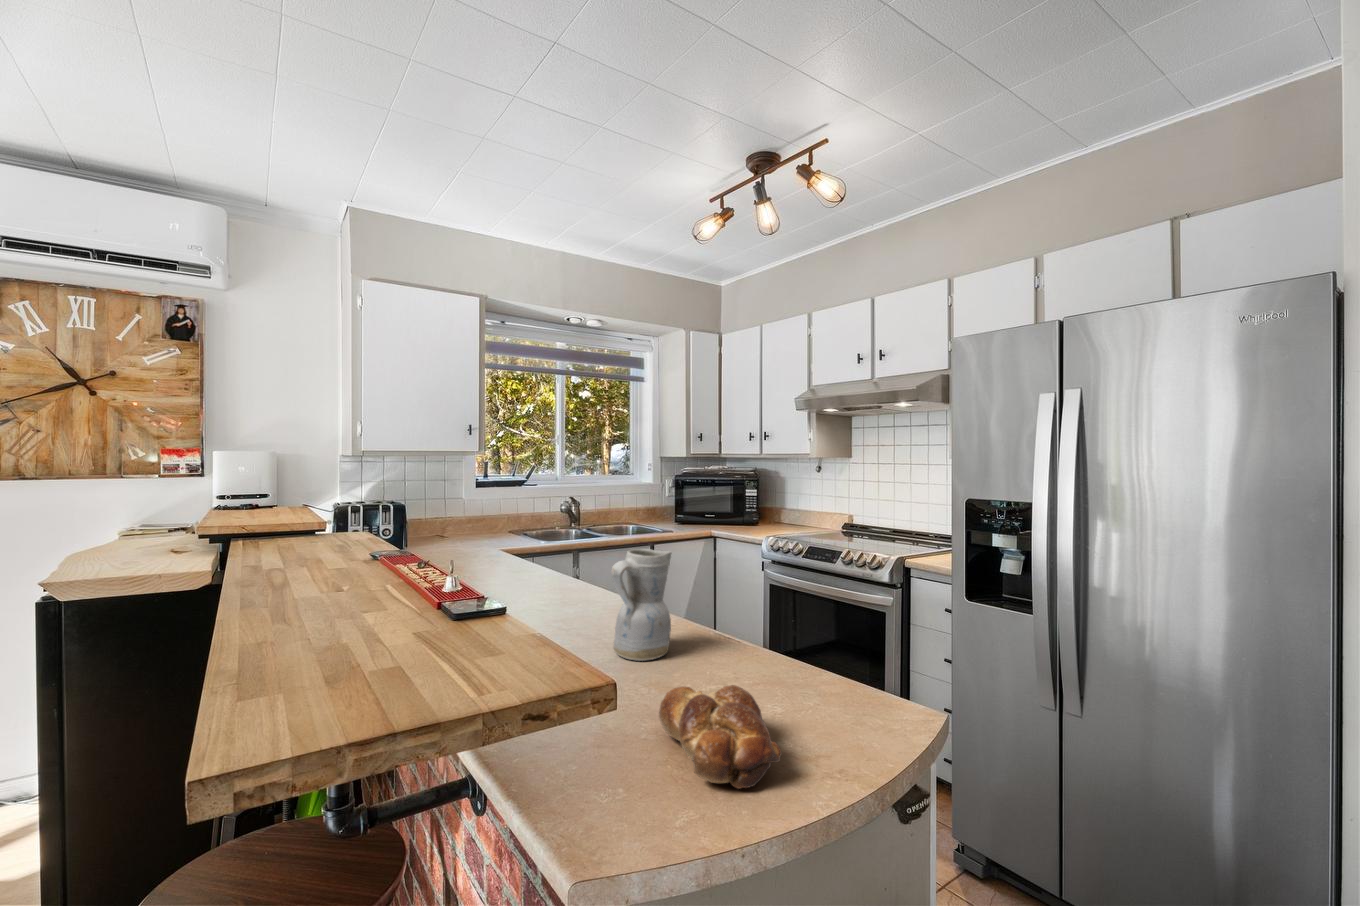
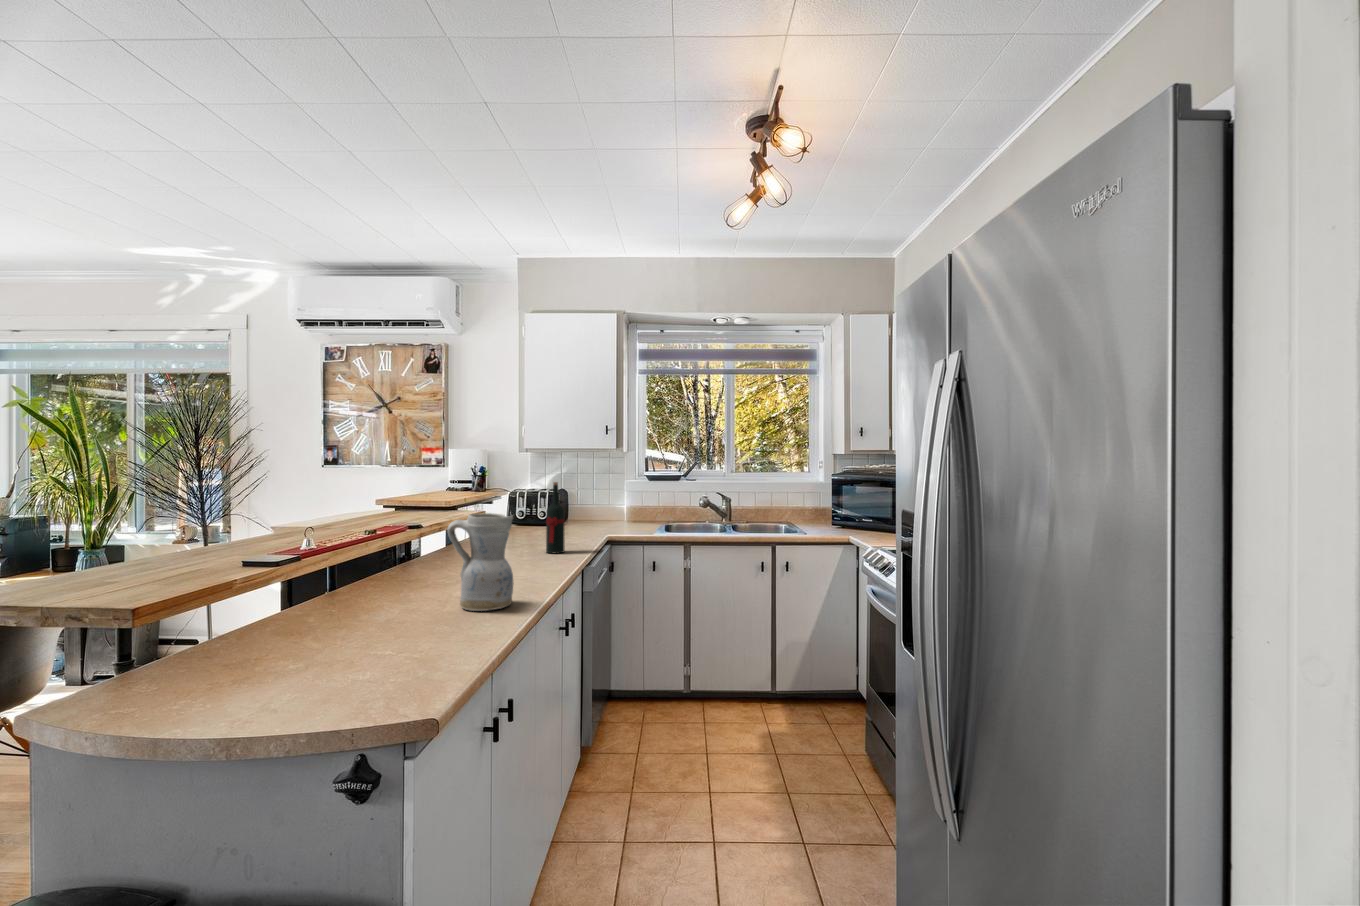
wine bottle: none [500,498,522,579] -> present [546,482,565,553]
bread loaf: present [659,685,782,789] -> none [264,614,409,682]

